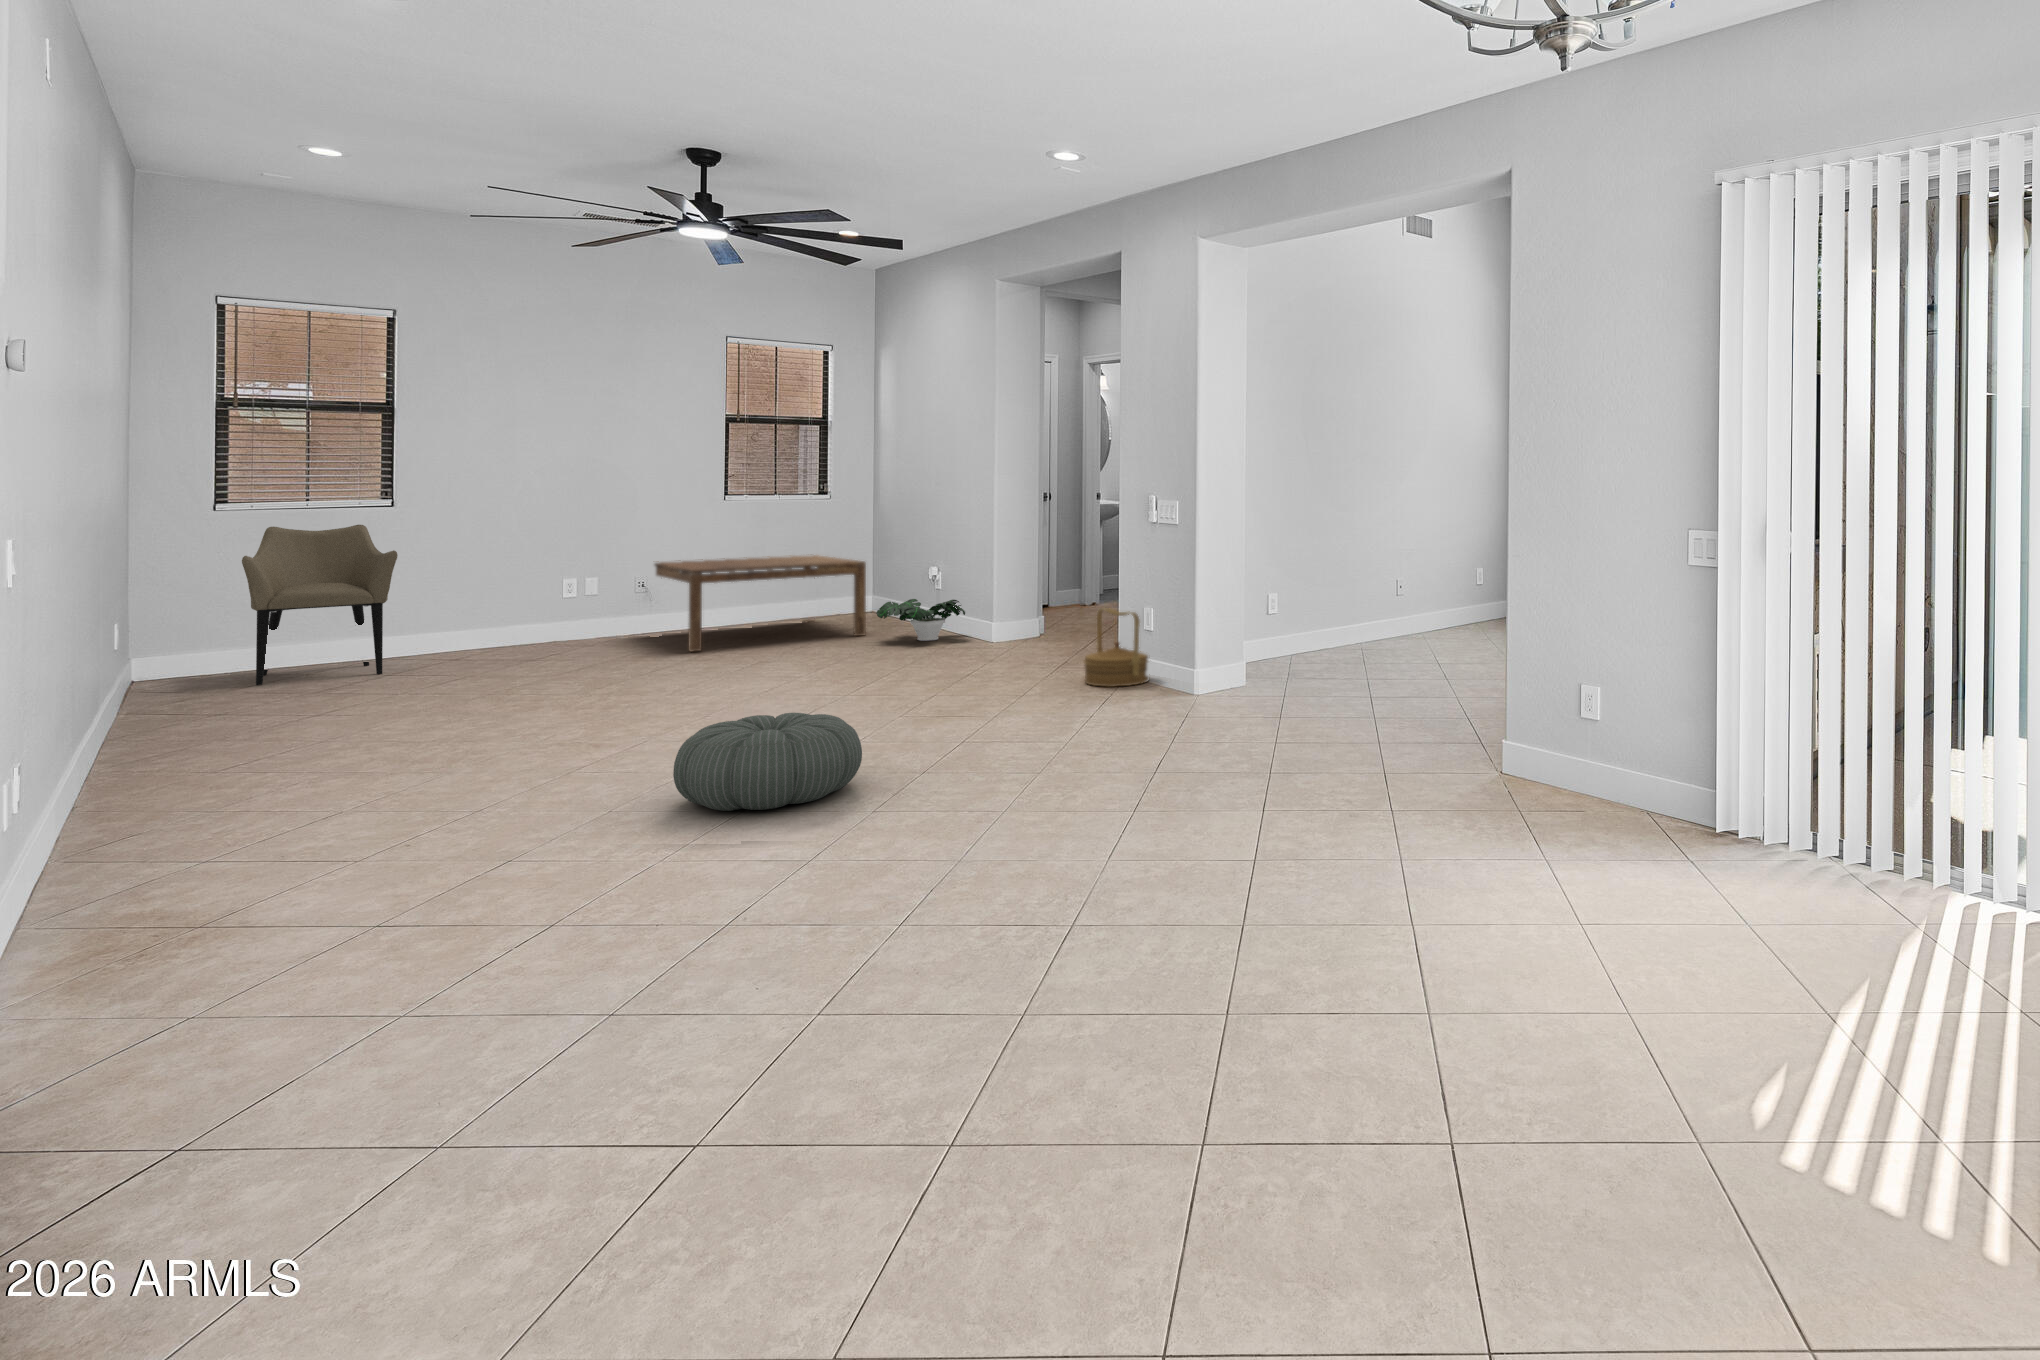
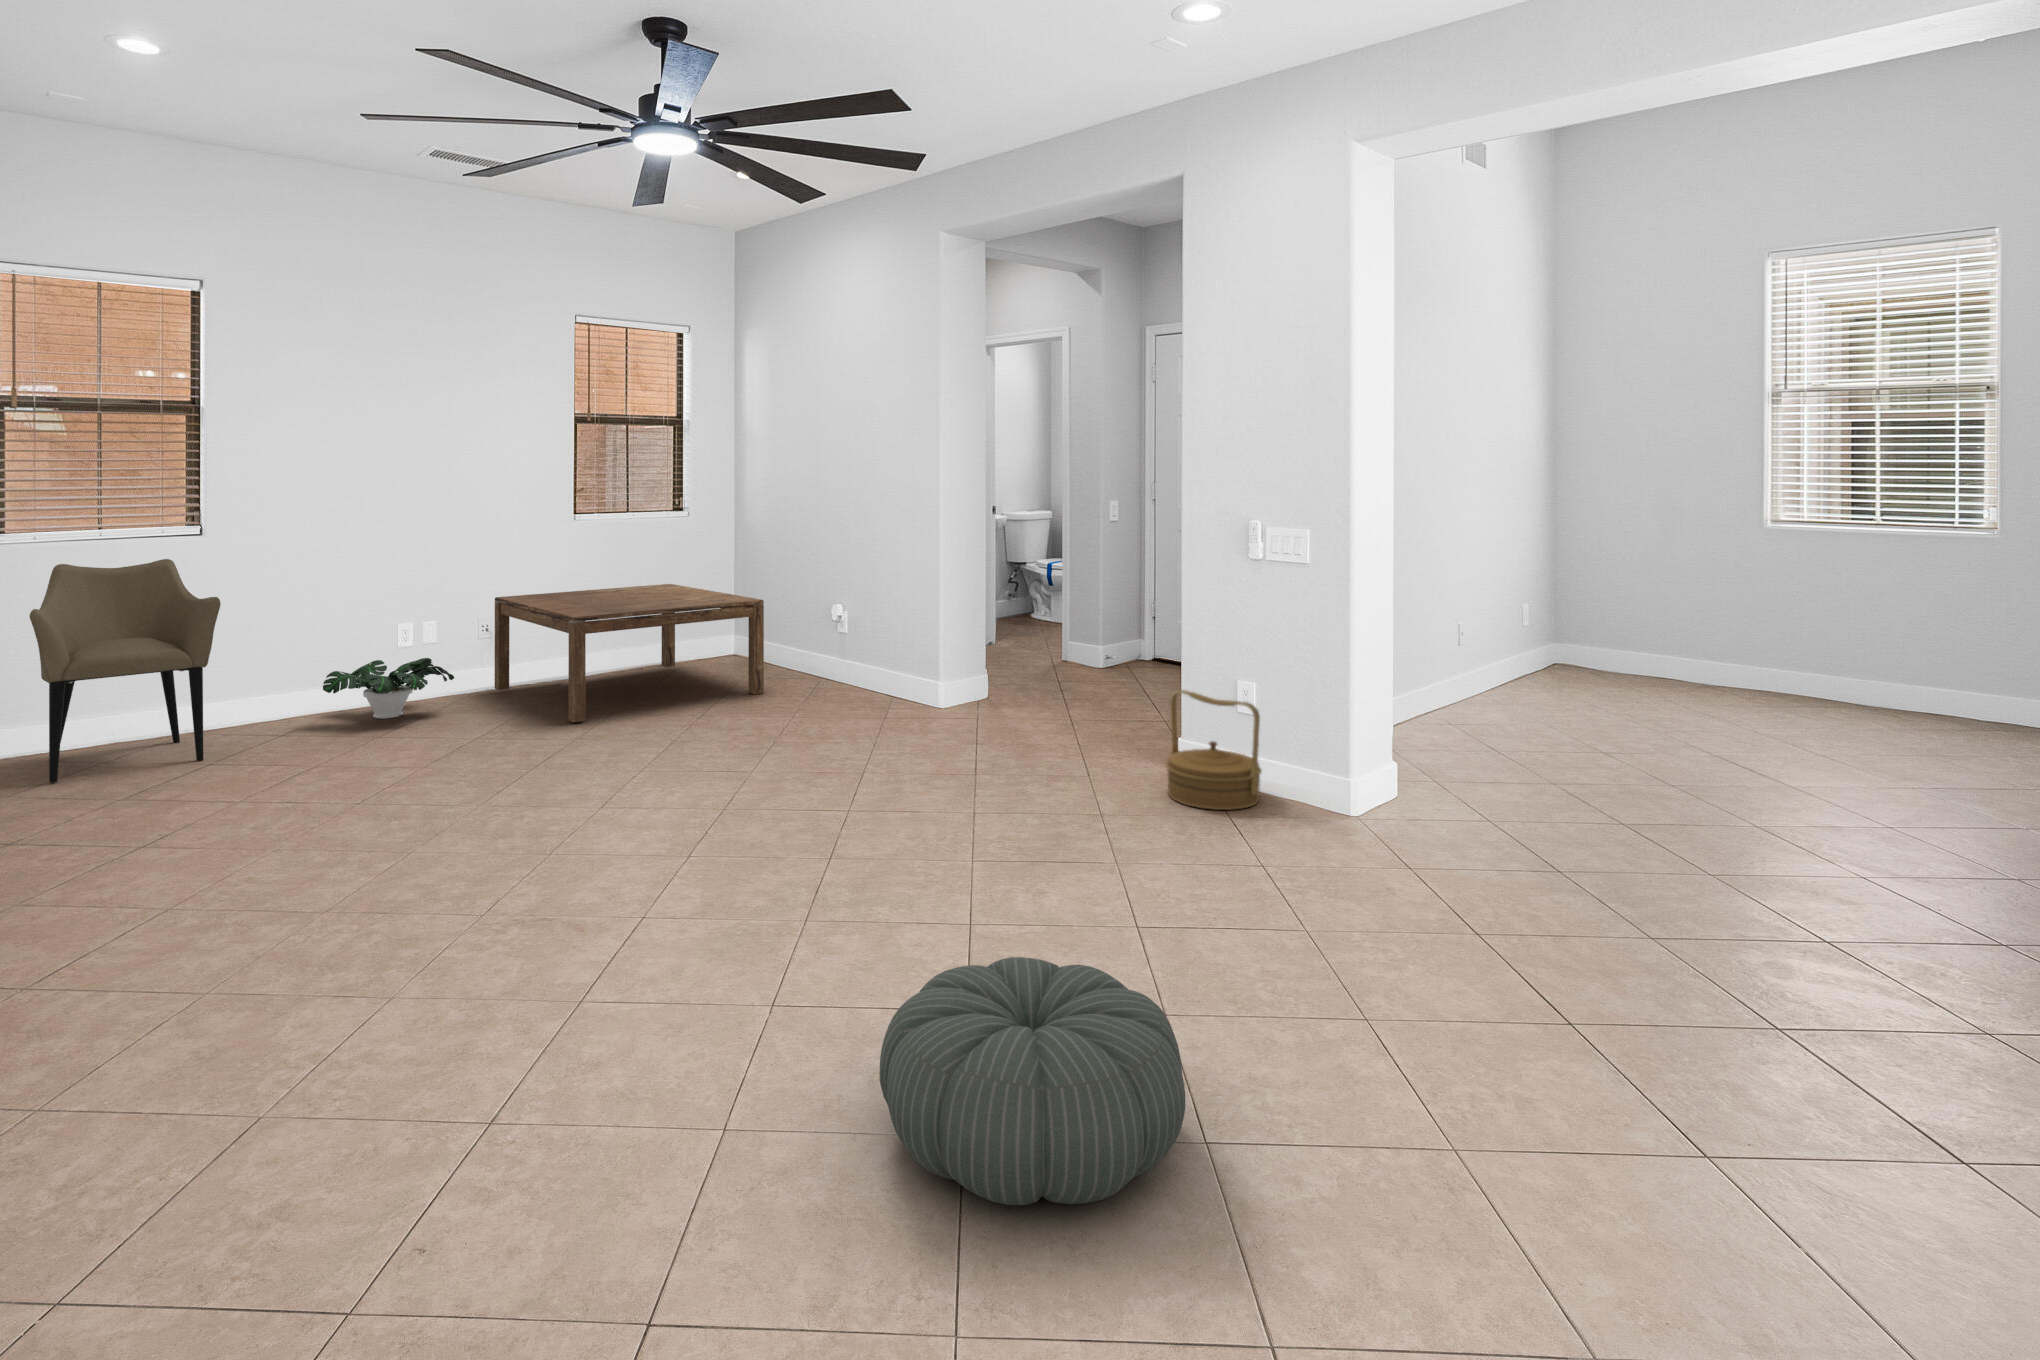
potted plant: present [876,599,965,641] -> present [323,658,454,719]

